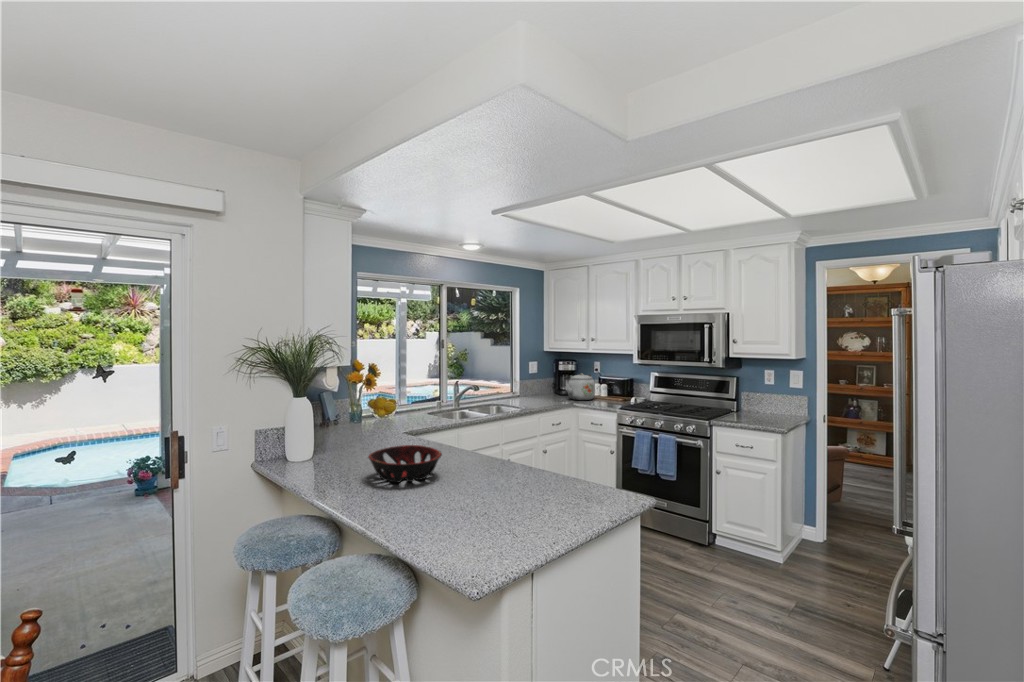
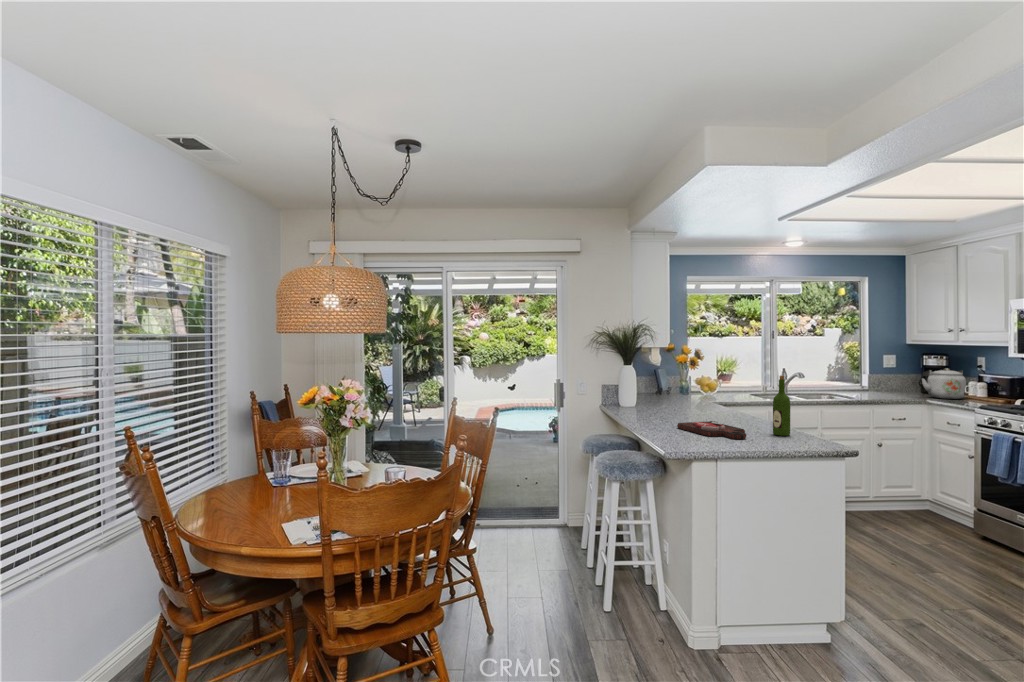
wine bottle: none [558,416,580,502] -> present [773,376,790,436]
decorative bowl: present [368,445,442,483] -> none [659,398,709,418]
cutting board: none [427,490,549,532] -> present [677,421,746,439]

